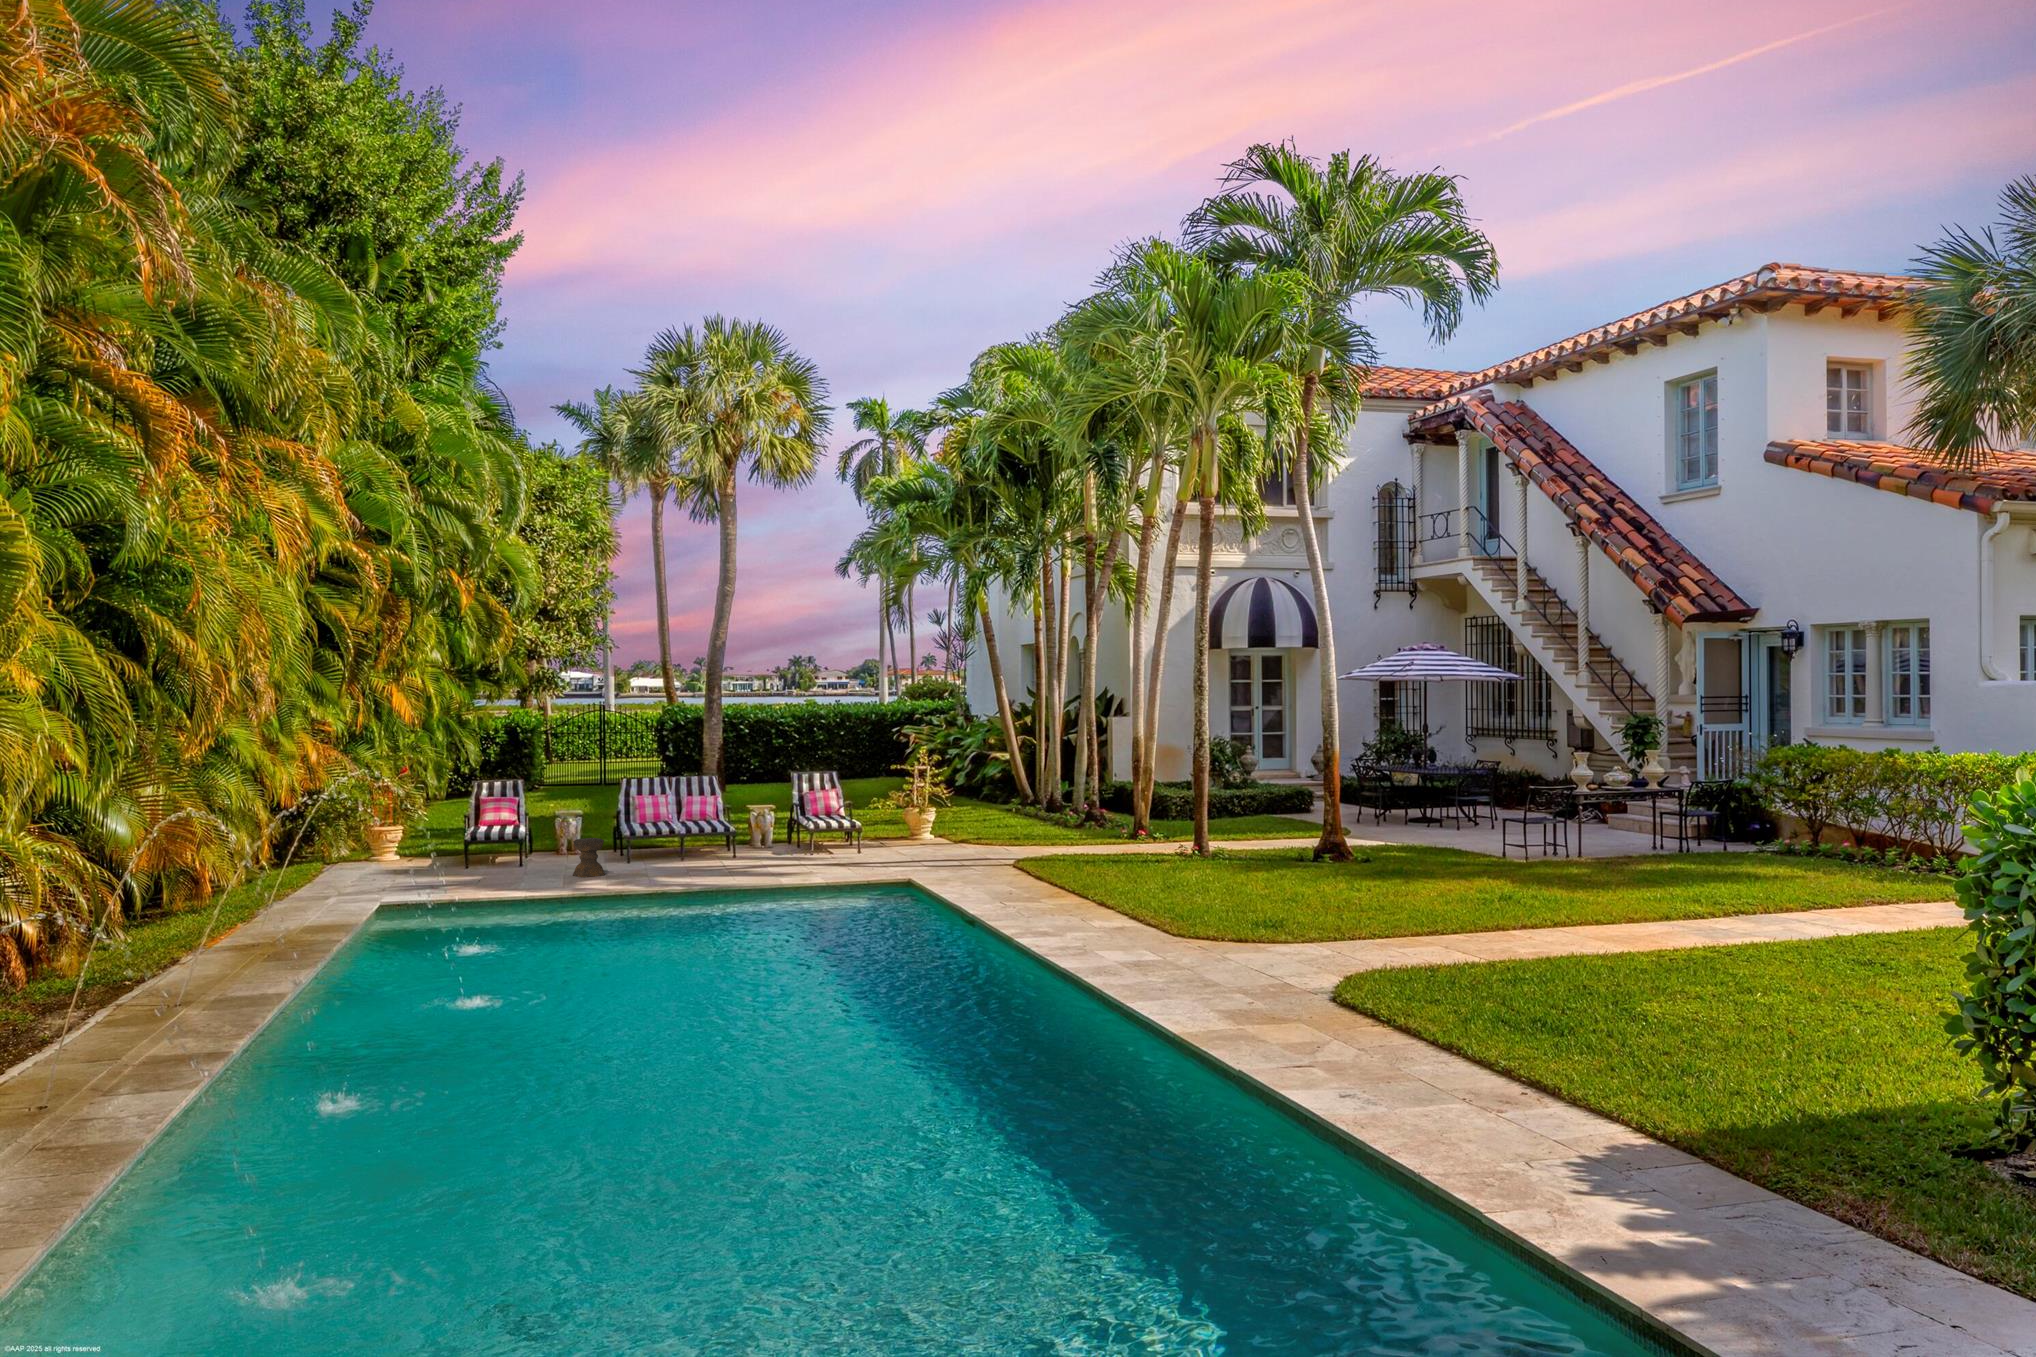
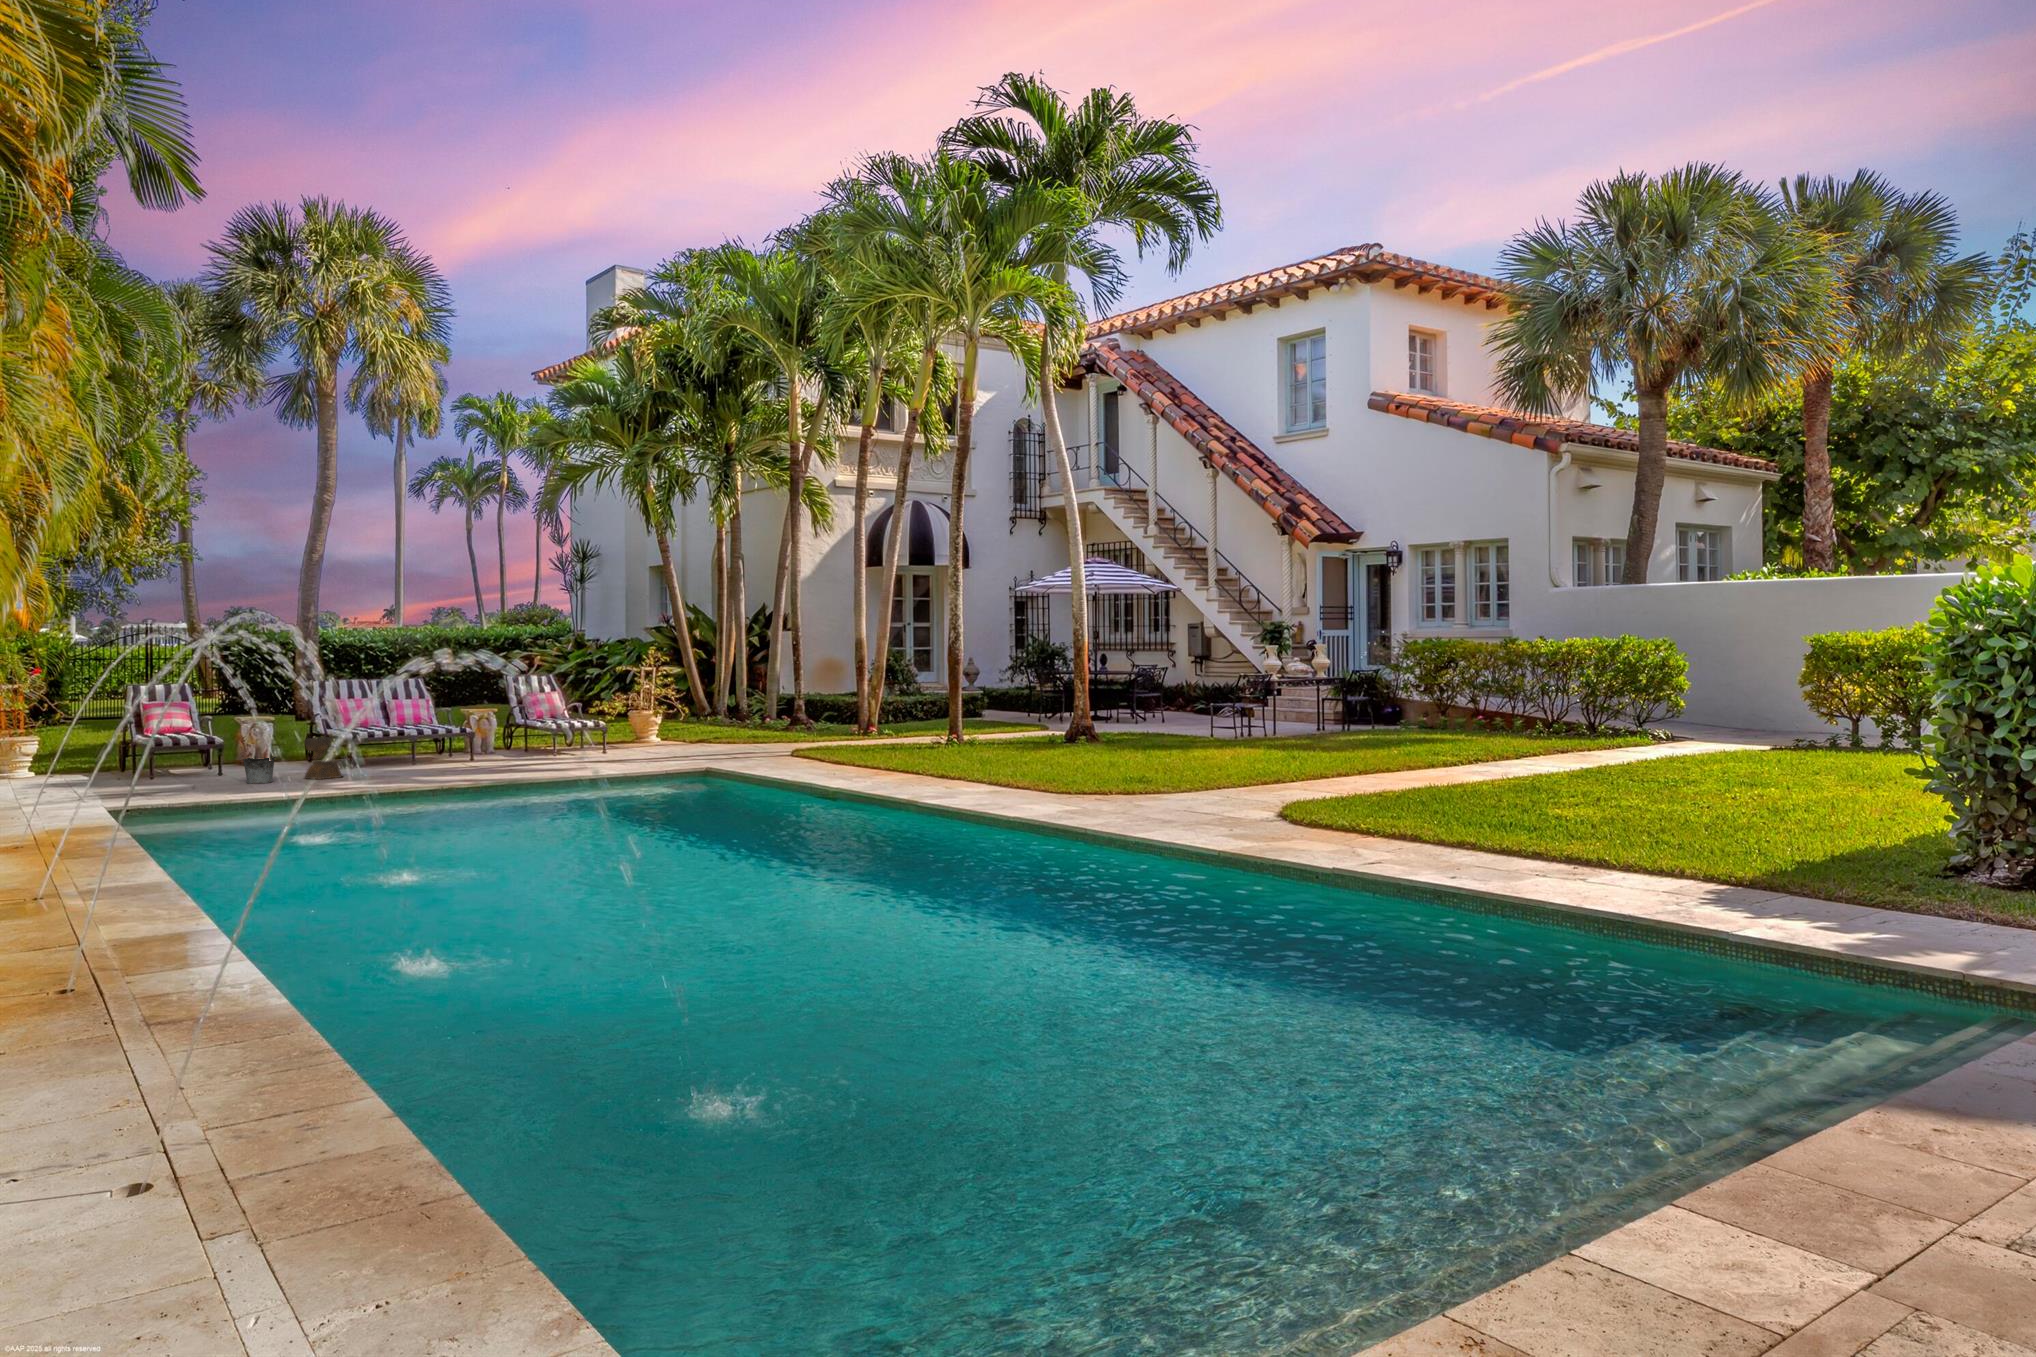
bucket: none [519,854,547,880] -> present [243,757,276,784]

